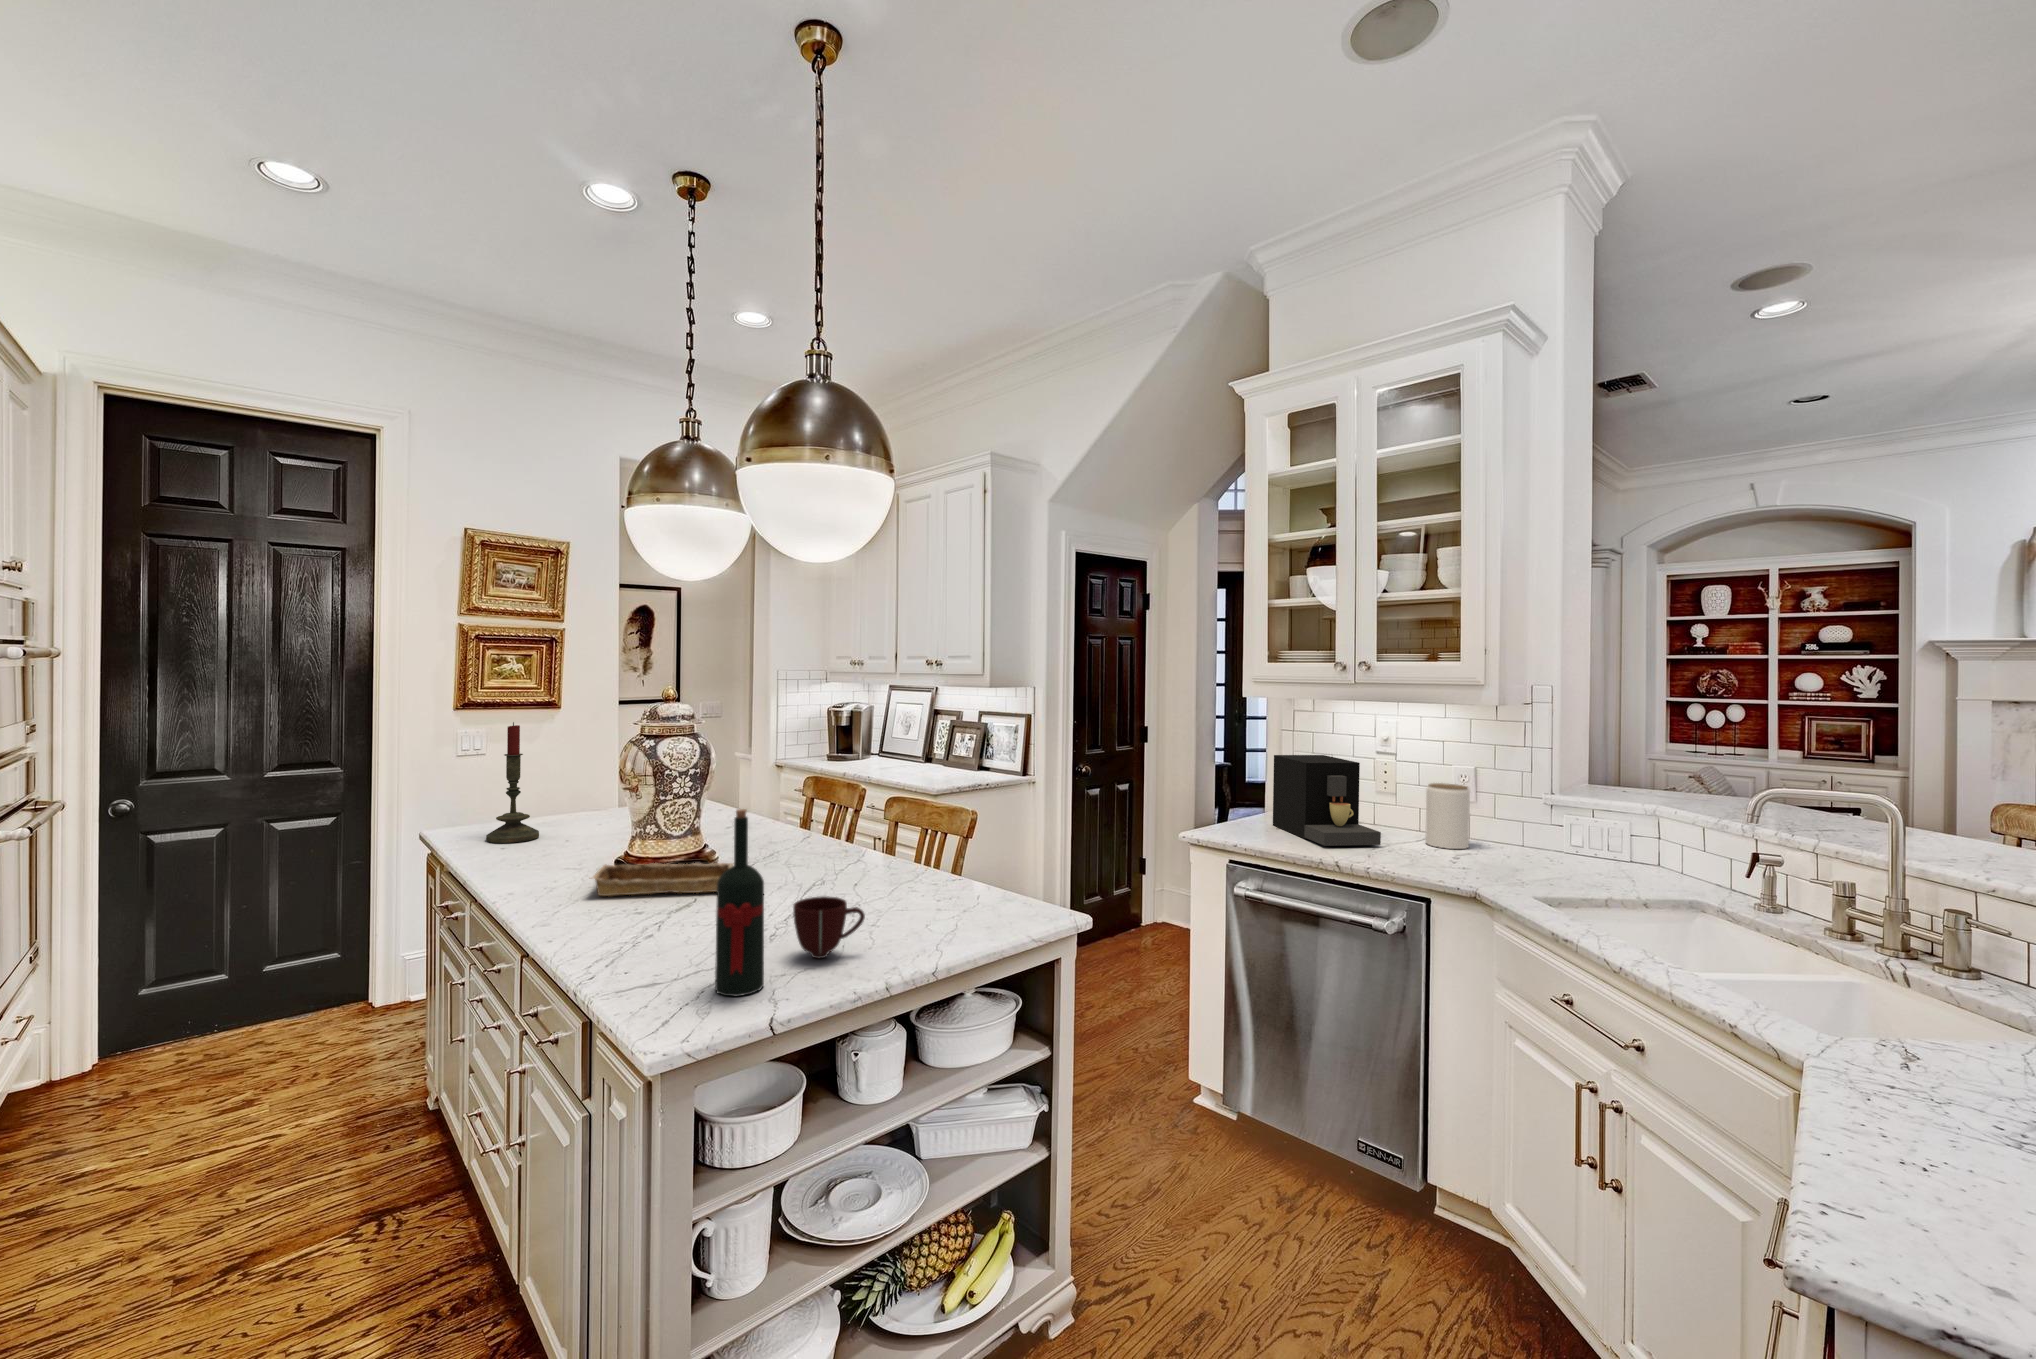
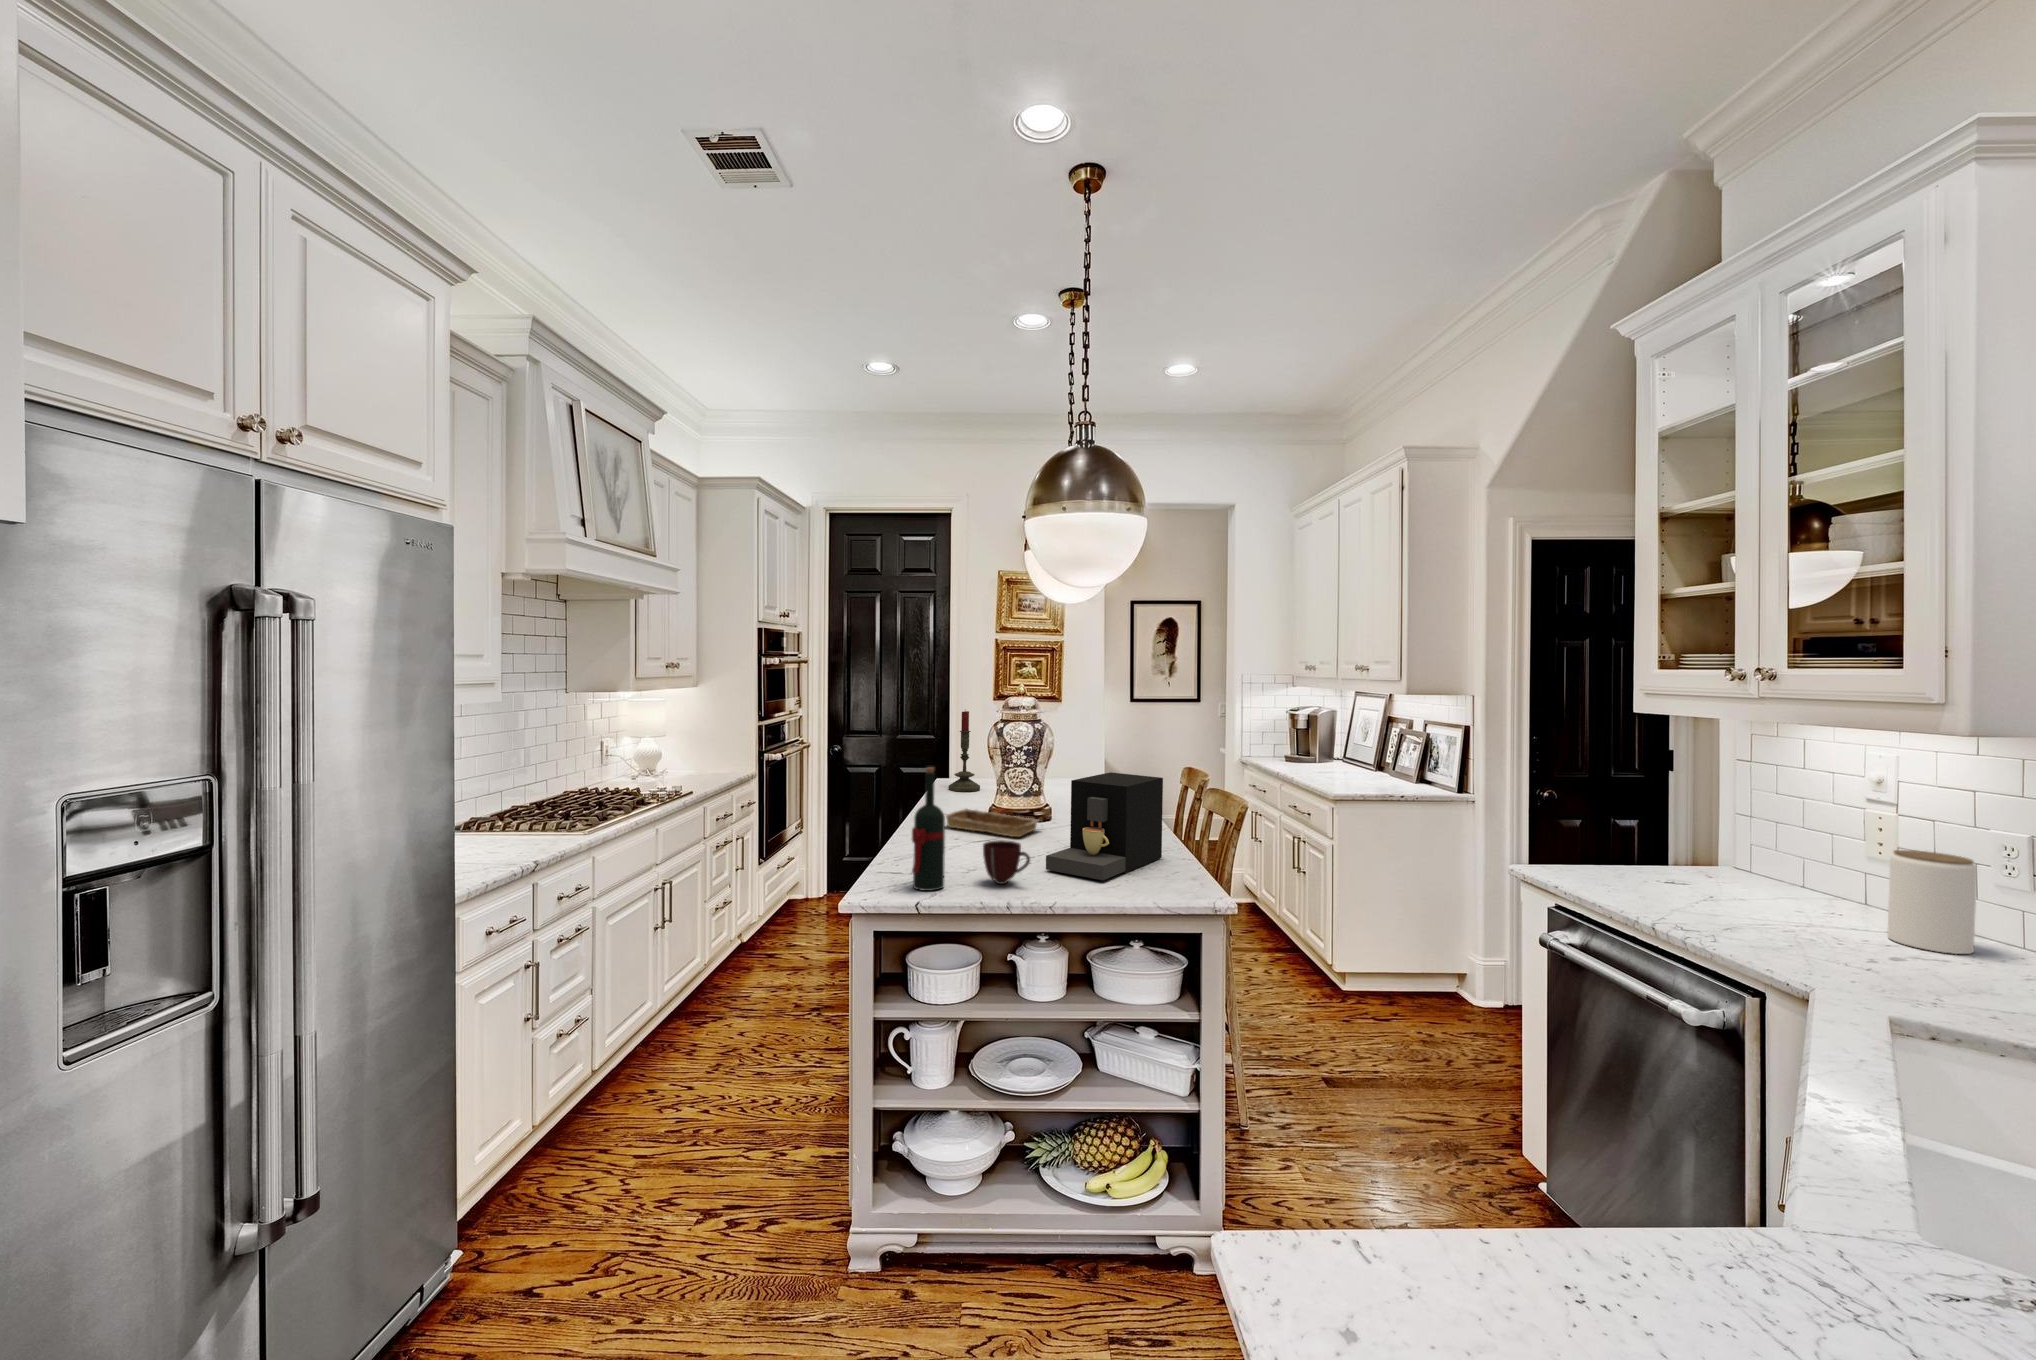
coffee maker: present [1273,755,1381,846] -> present [1046,772,1163,880]

